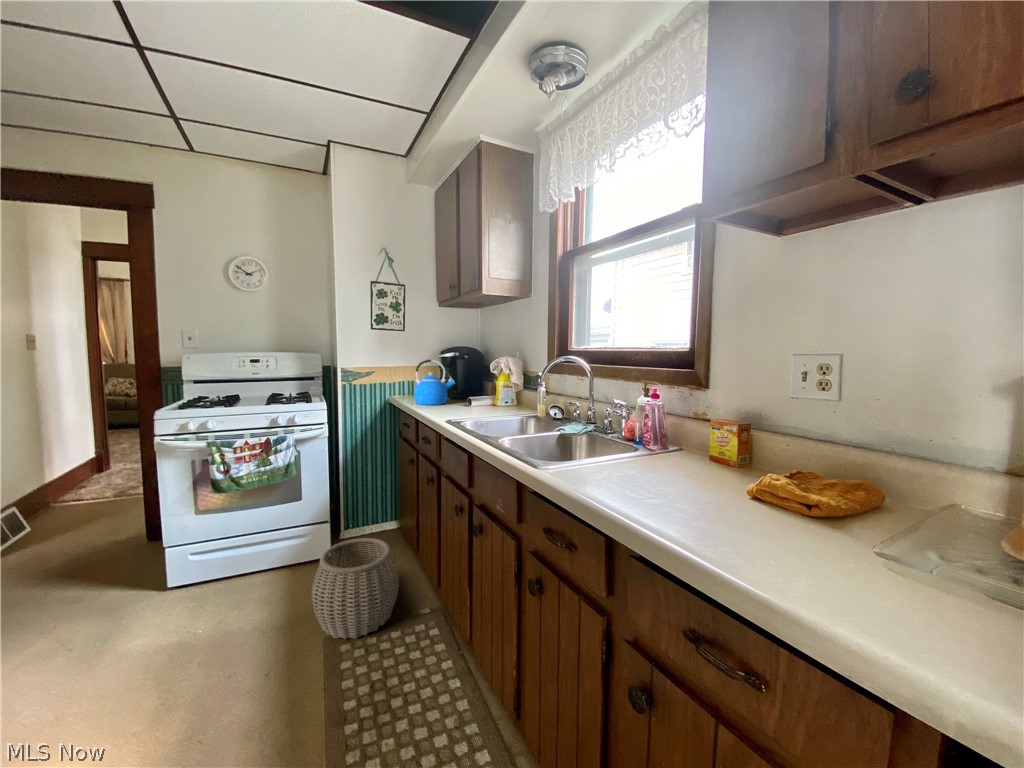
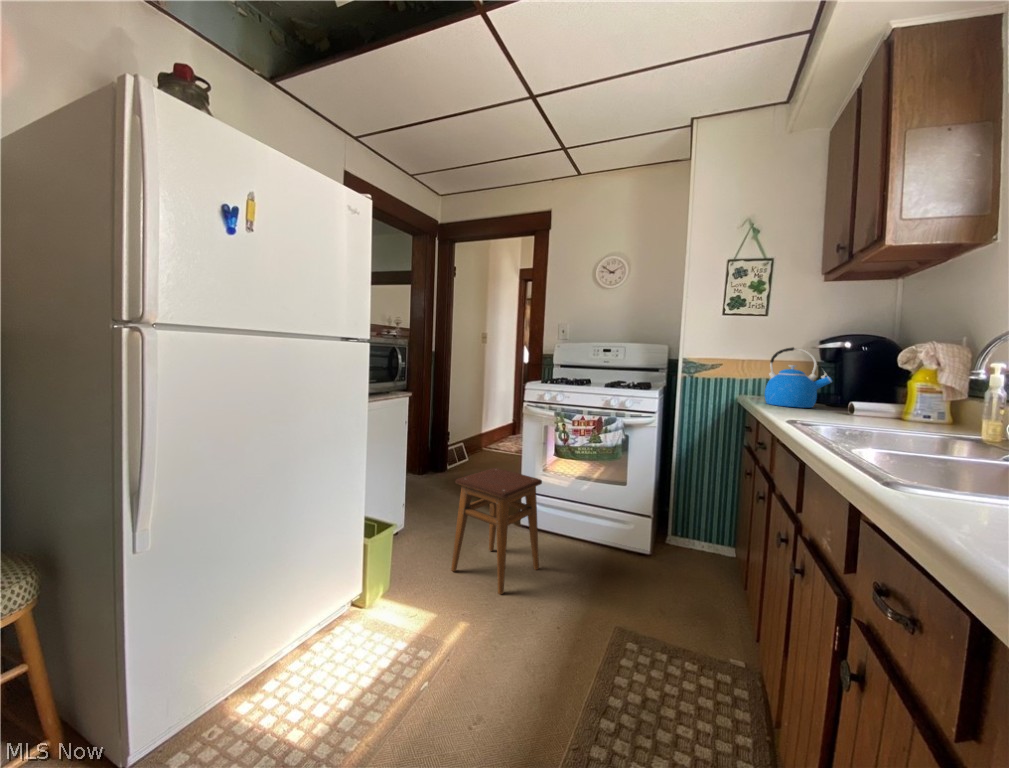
stool: none [63,526,215,699] -> present [451,468,542,594]
woven basket: present [312,538,399,639] -> none [607,537,705,650]

